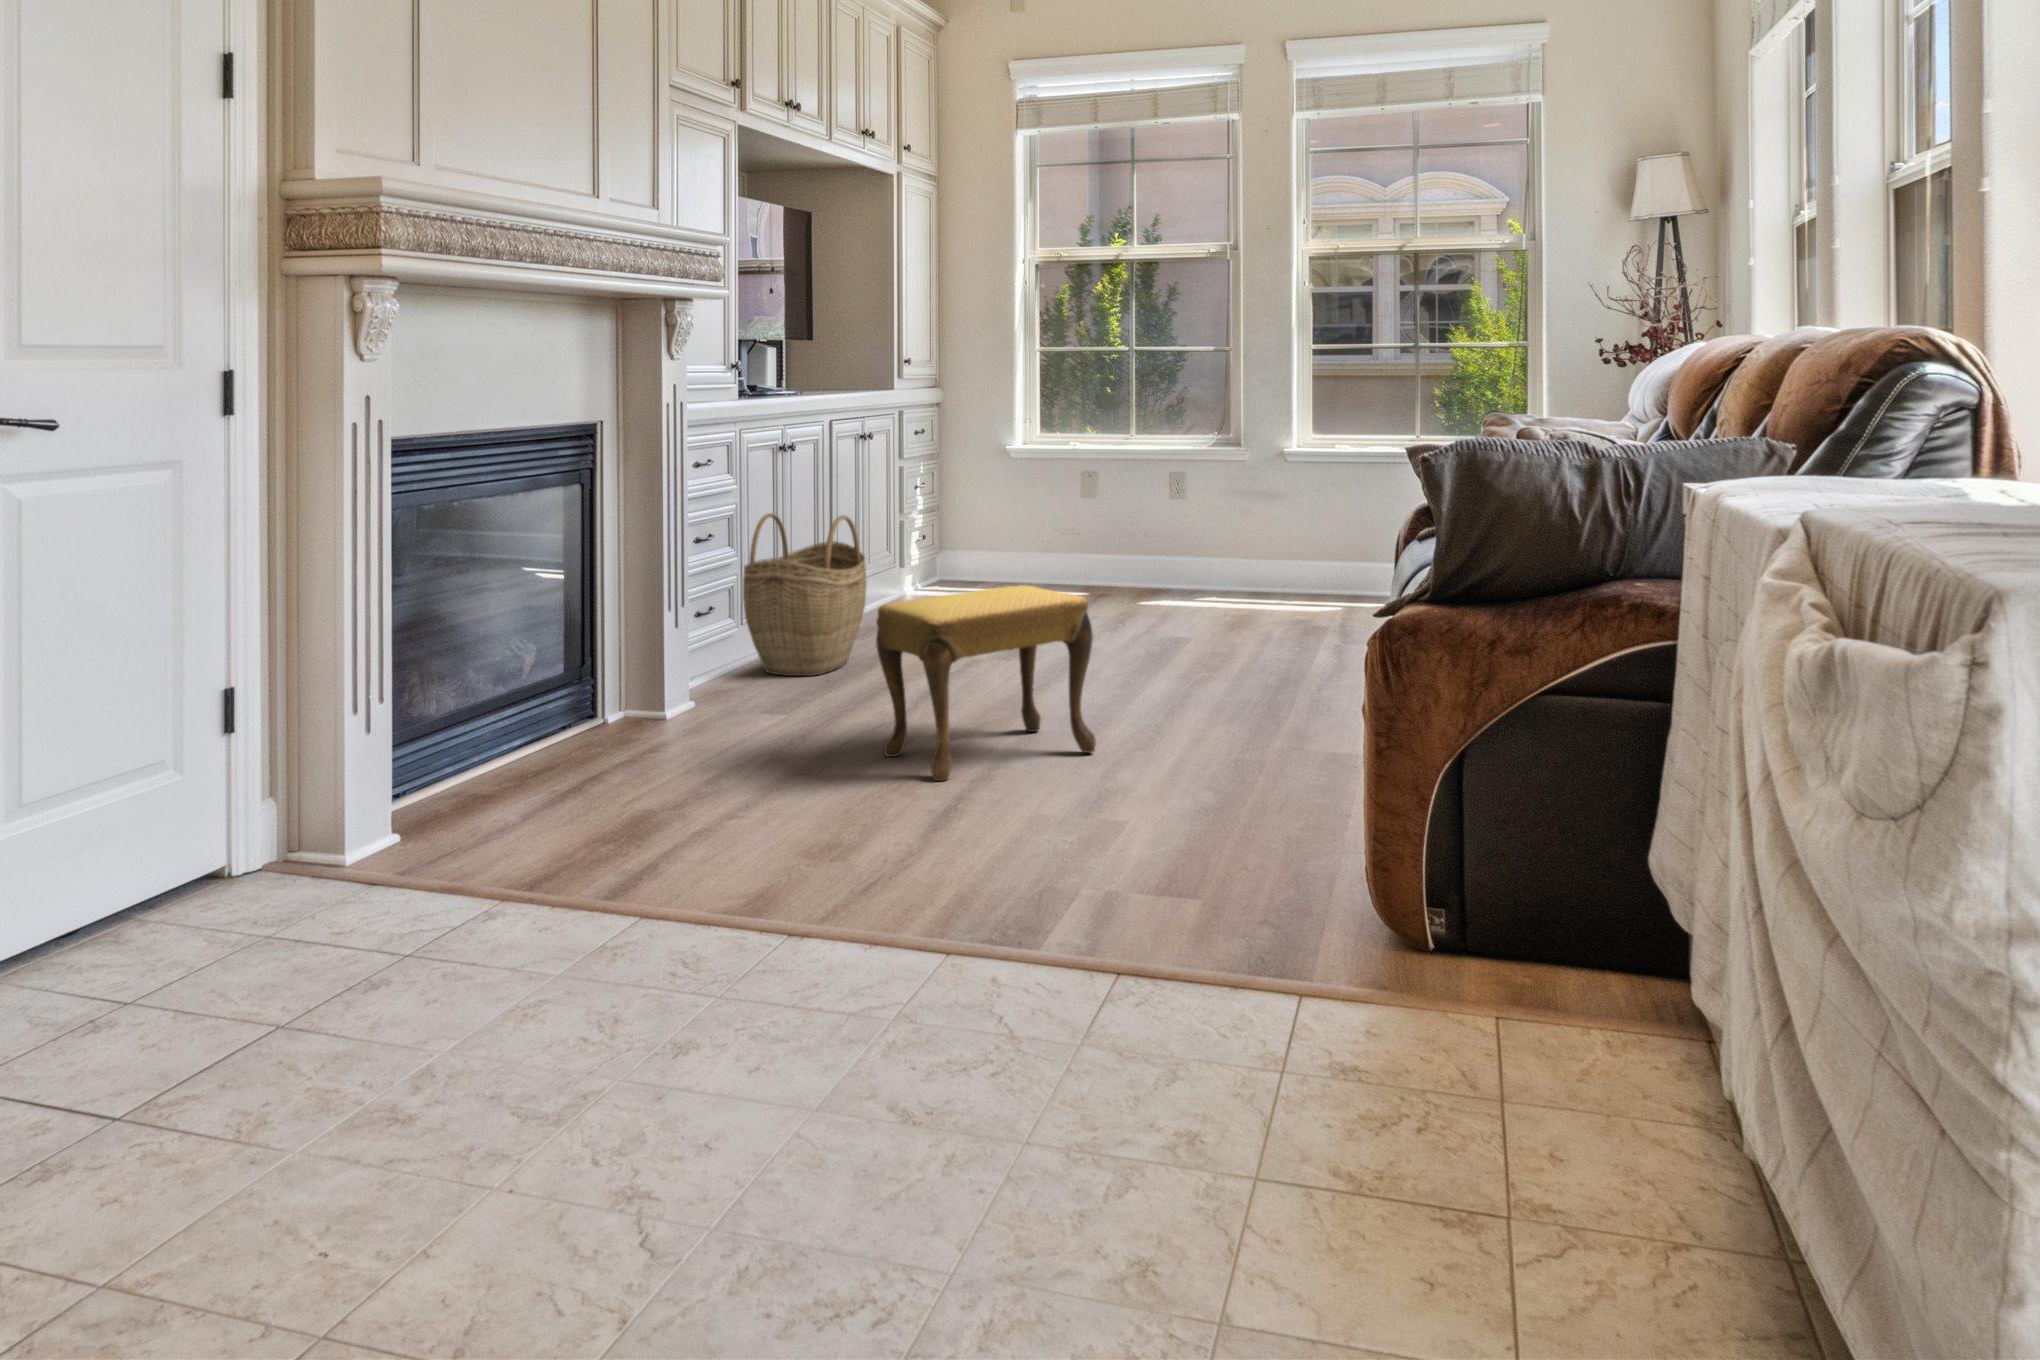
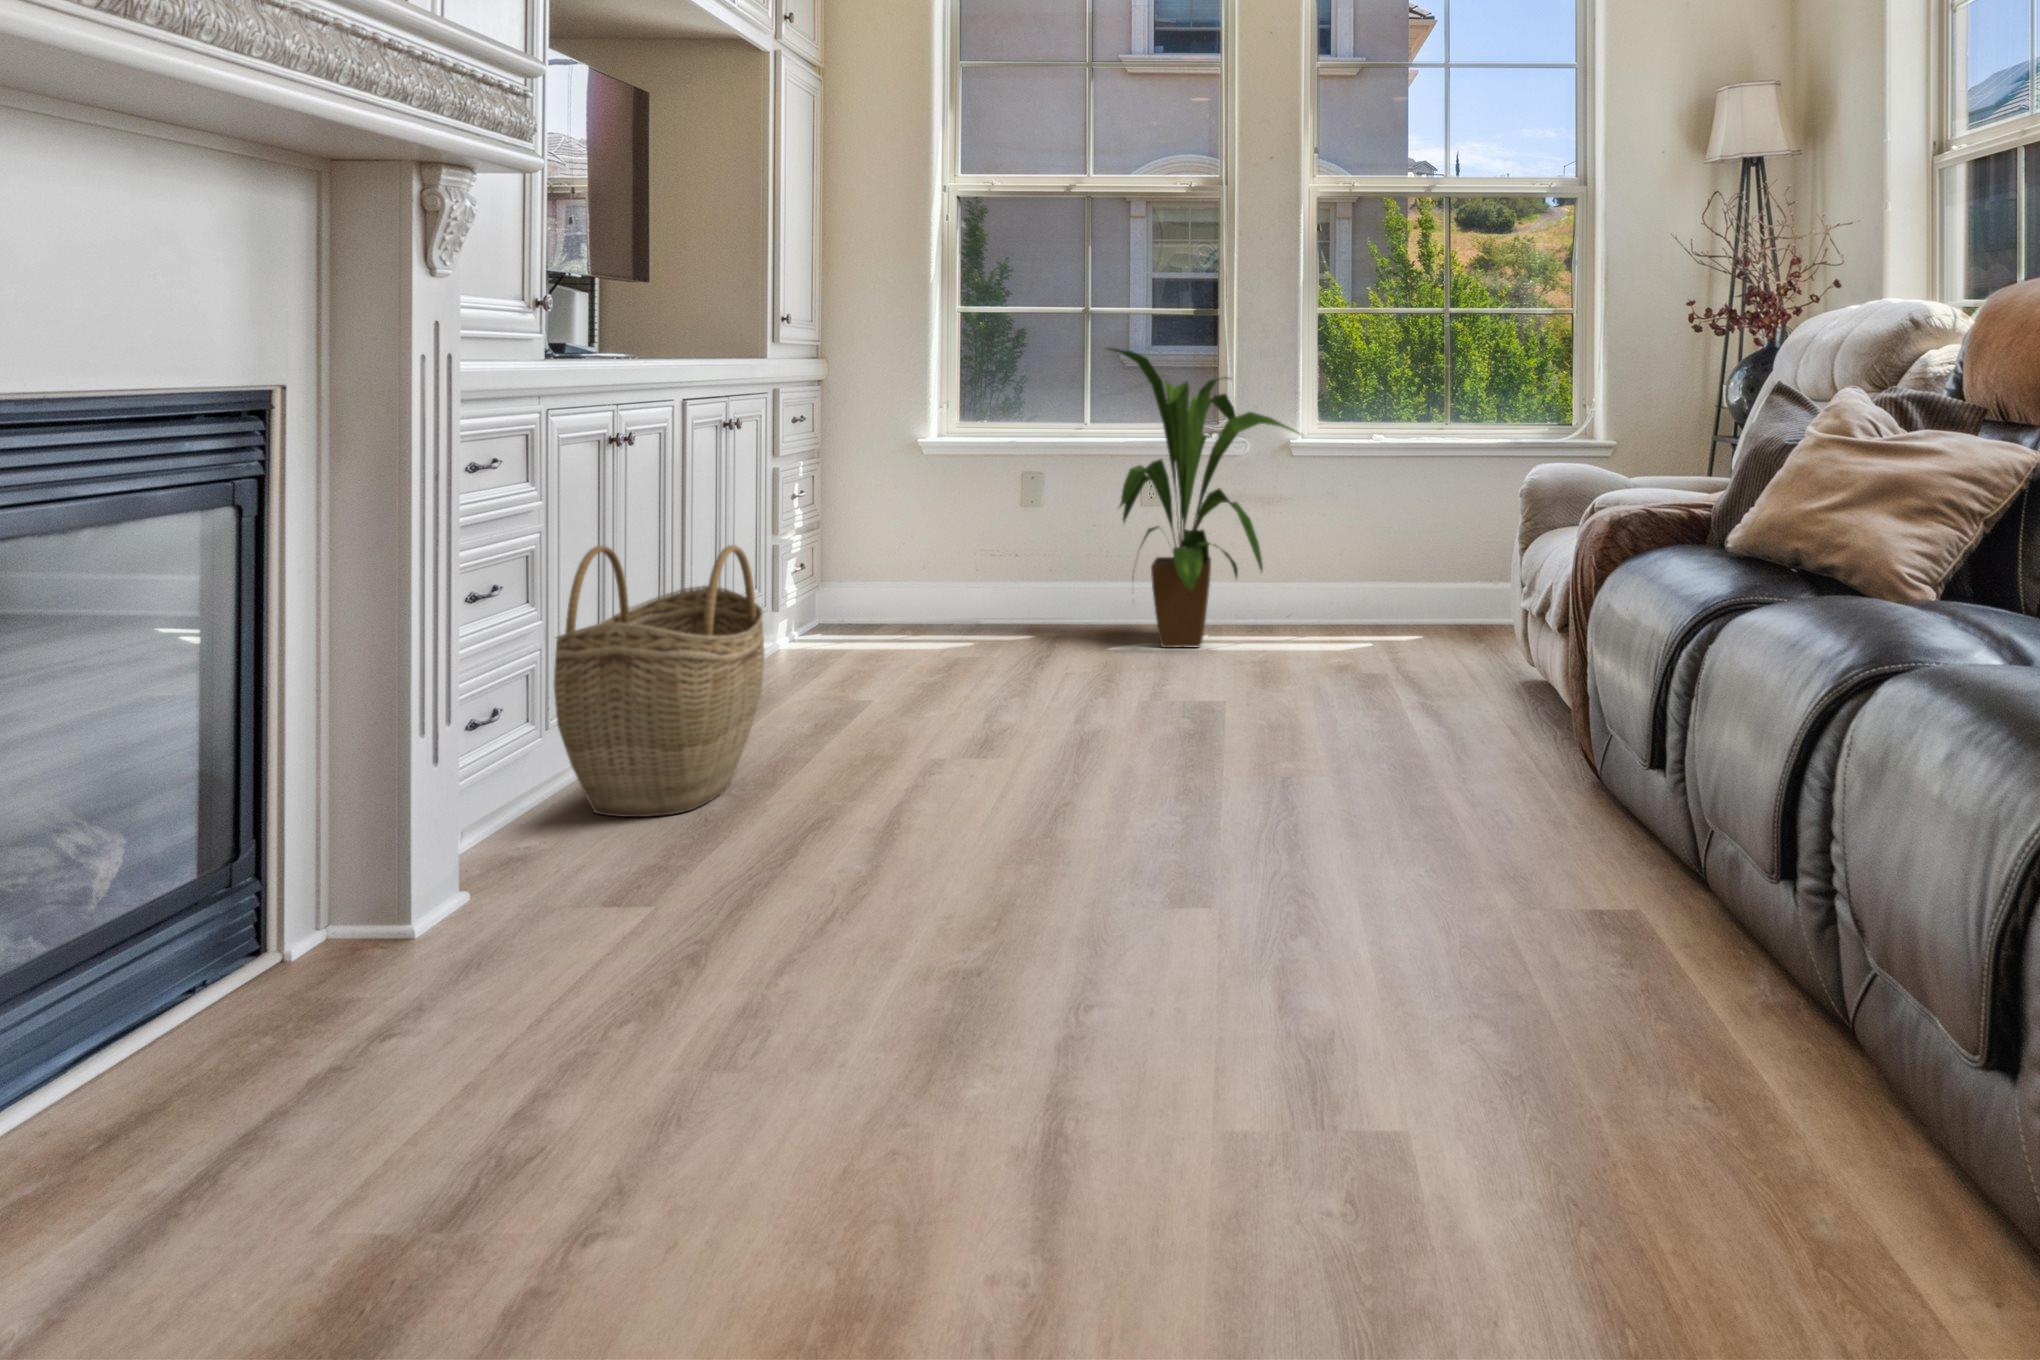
house plant: none [1126,382,1286,607] -> present [1108,348,1300,648]
footstool: present [876,585,1096,781] -> none [863,656,1242,1047]

